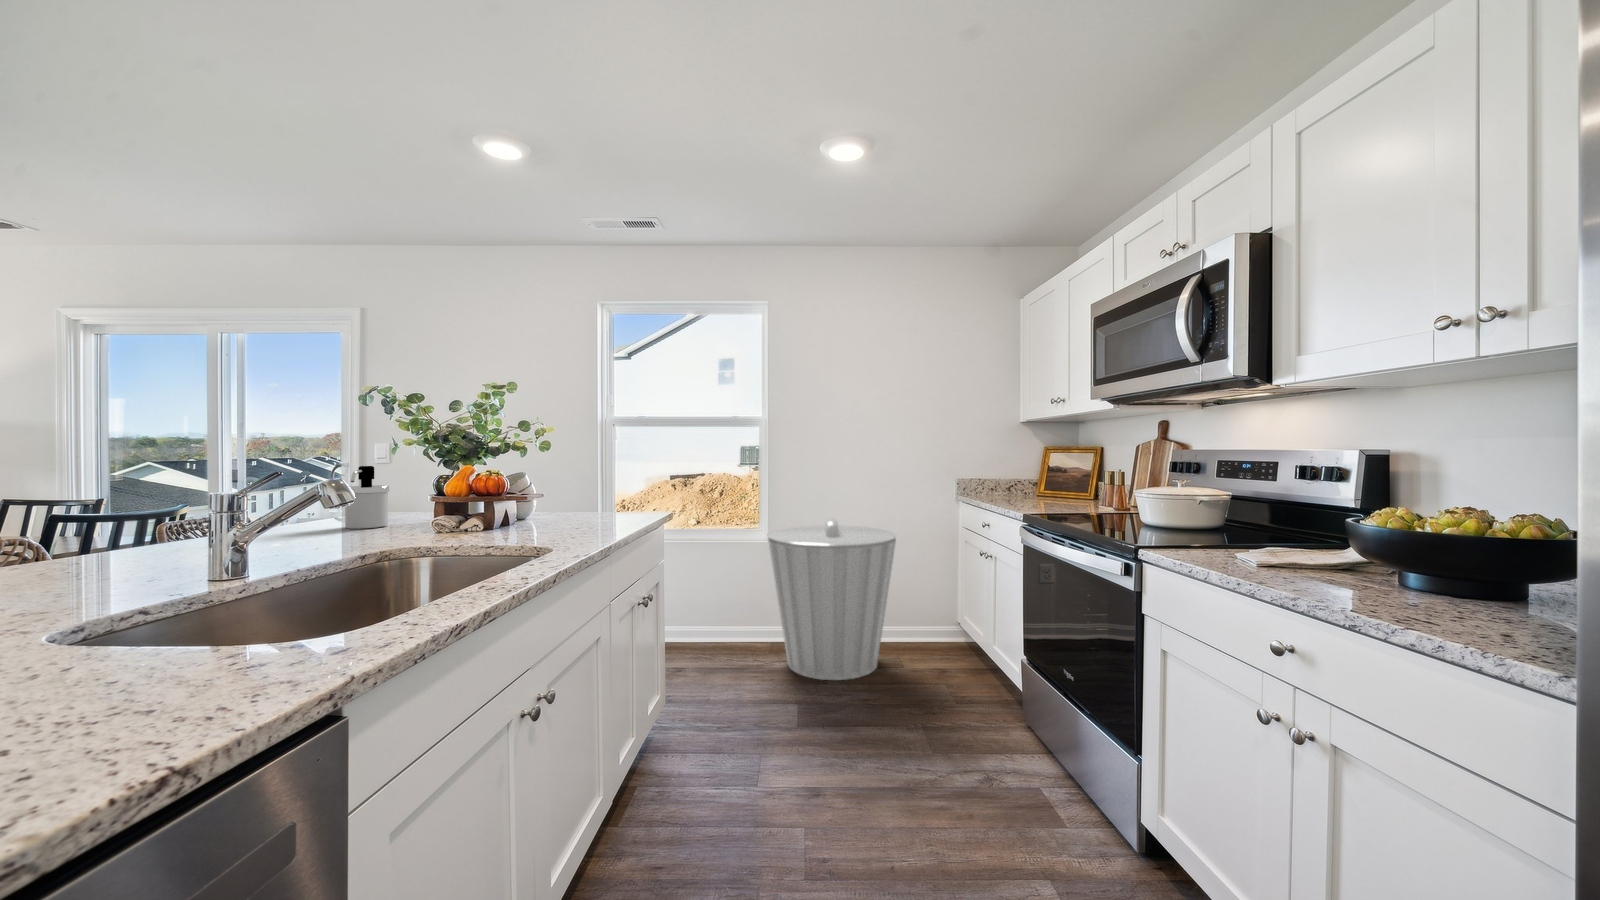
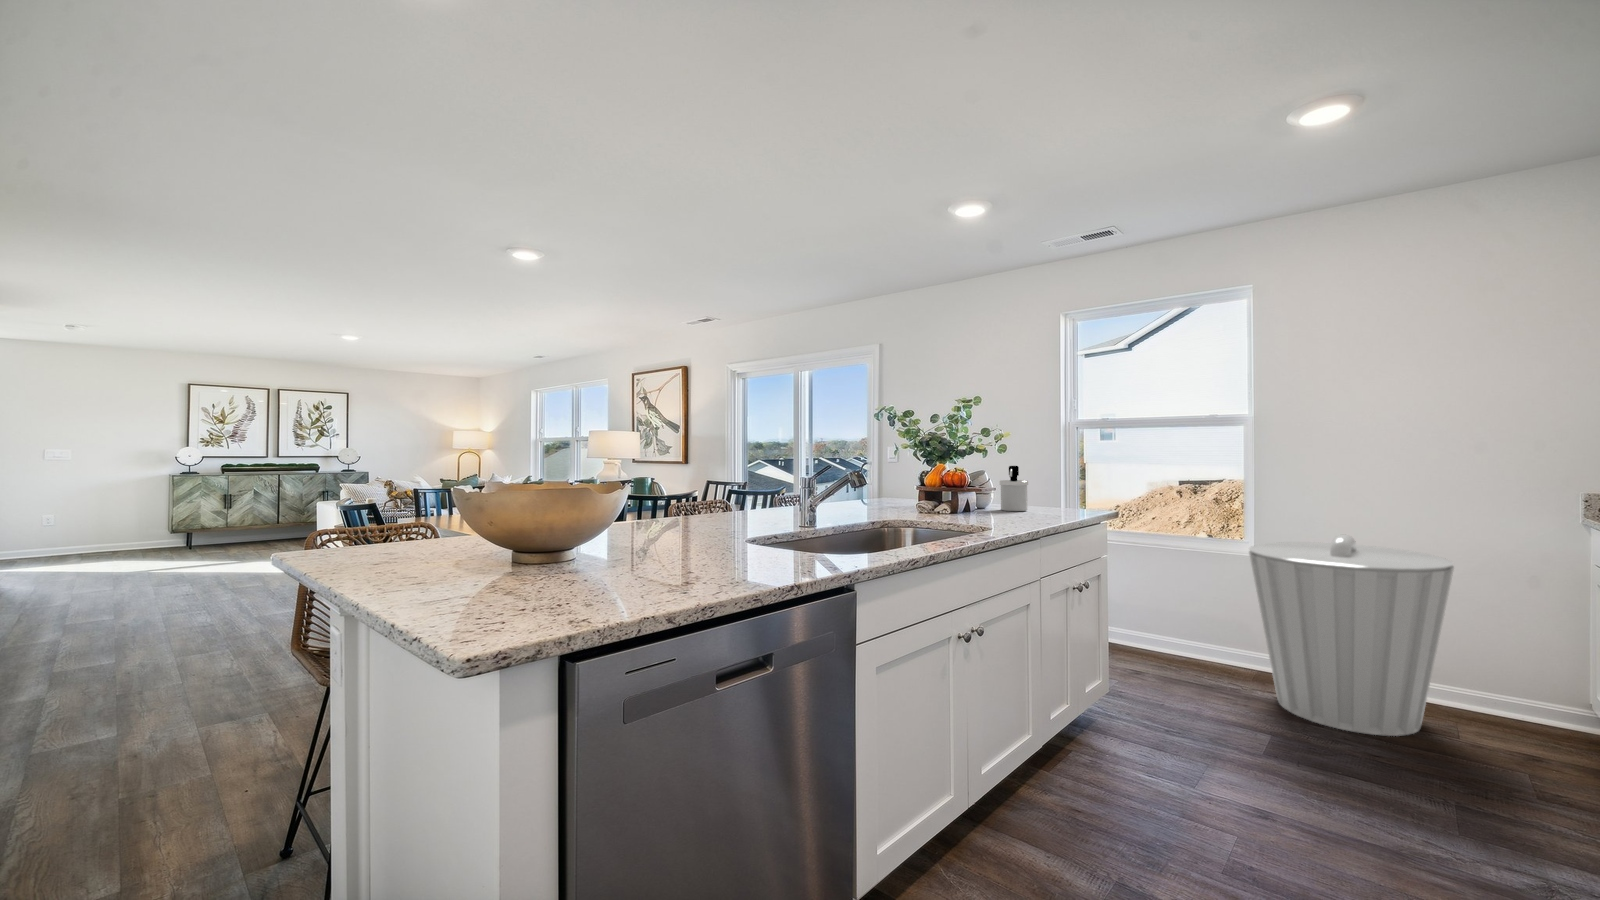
soap dispenser: present [345,466,389,529] -> present [1000,466,1028,511]

